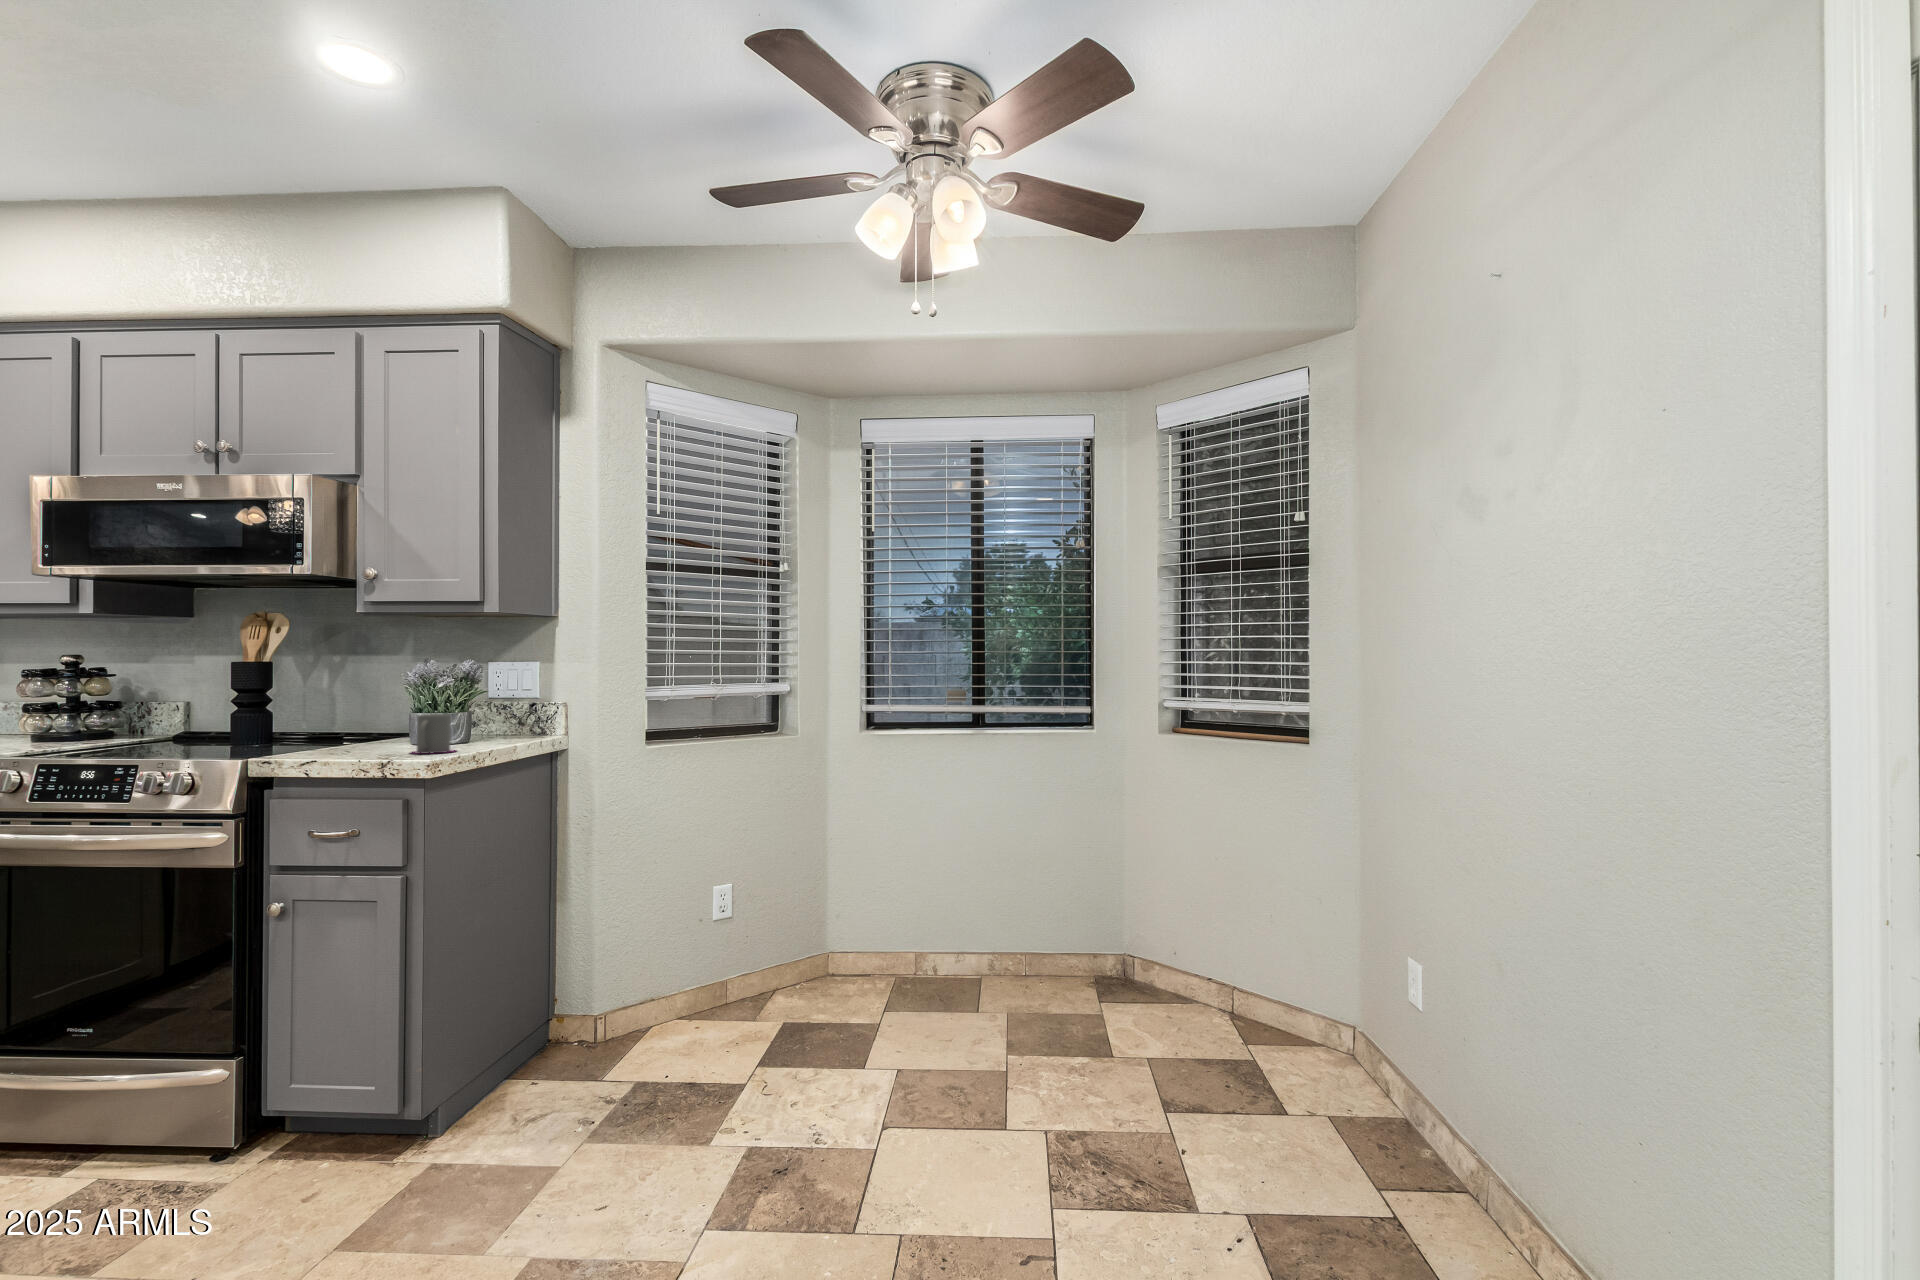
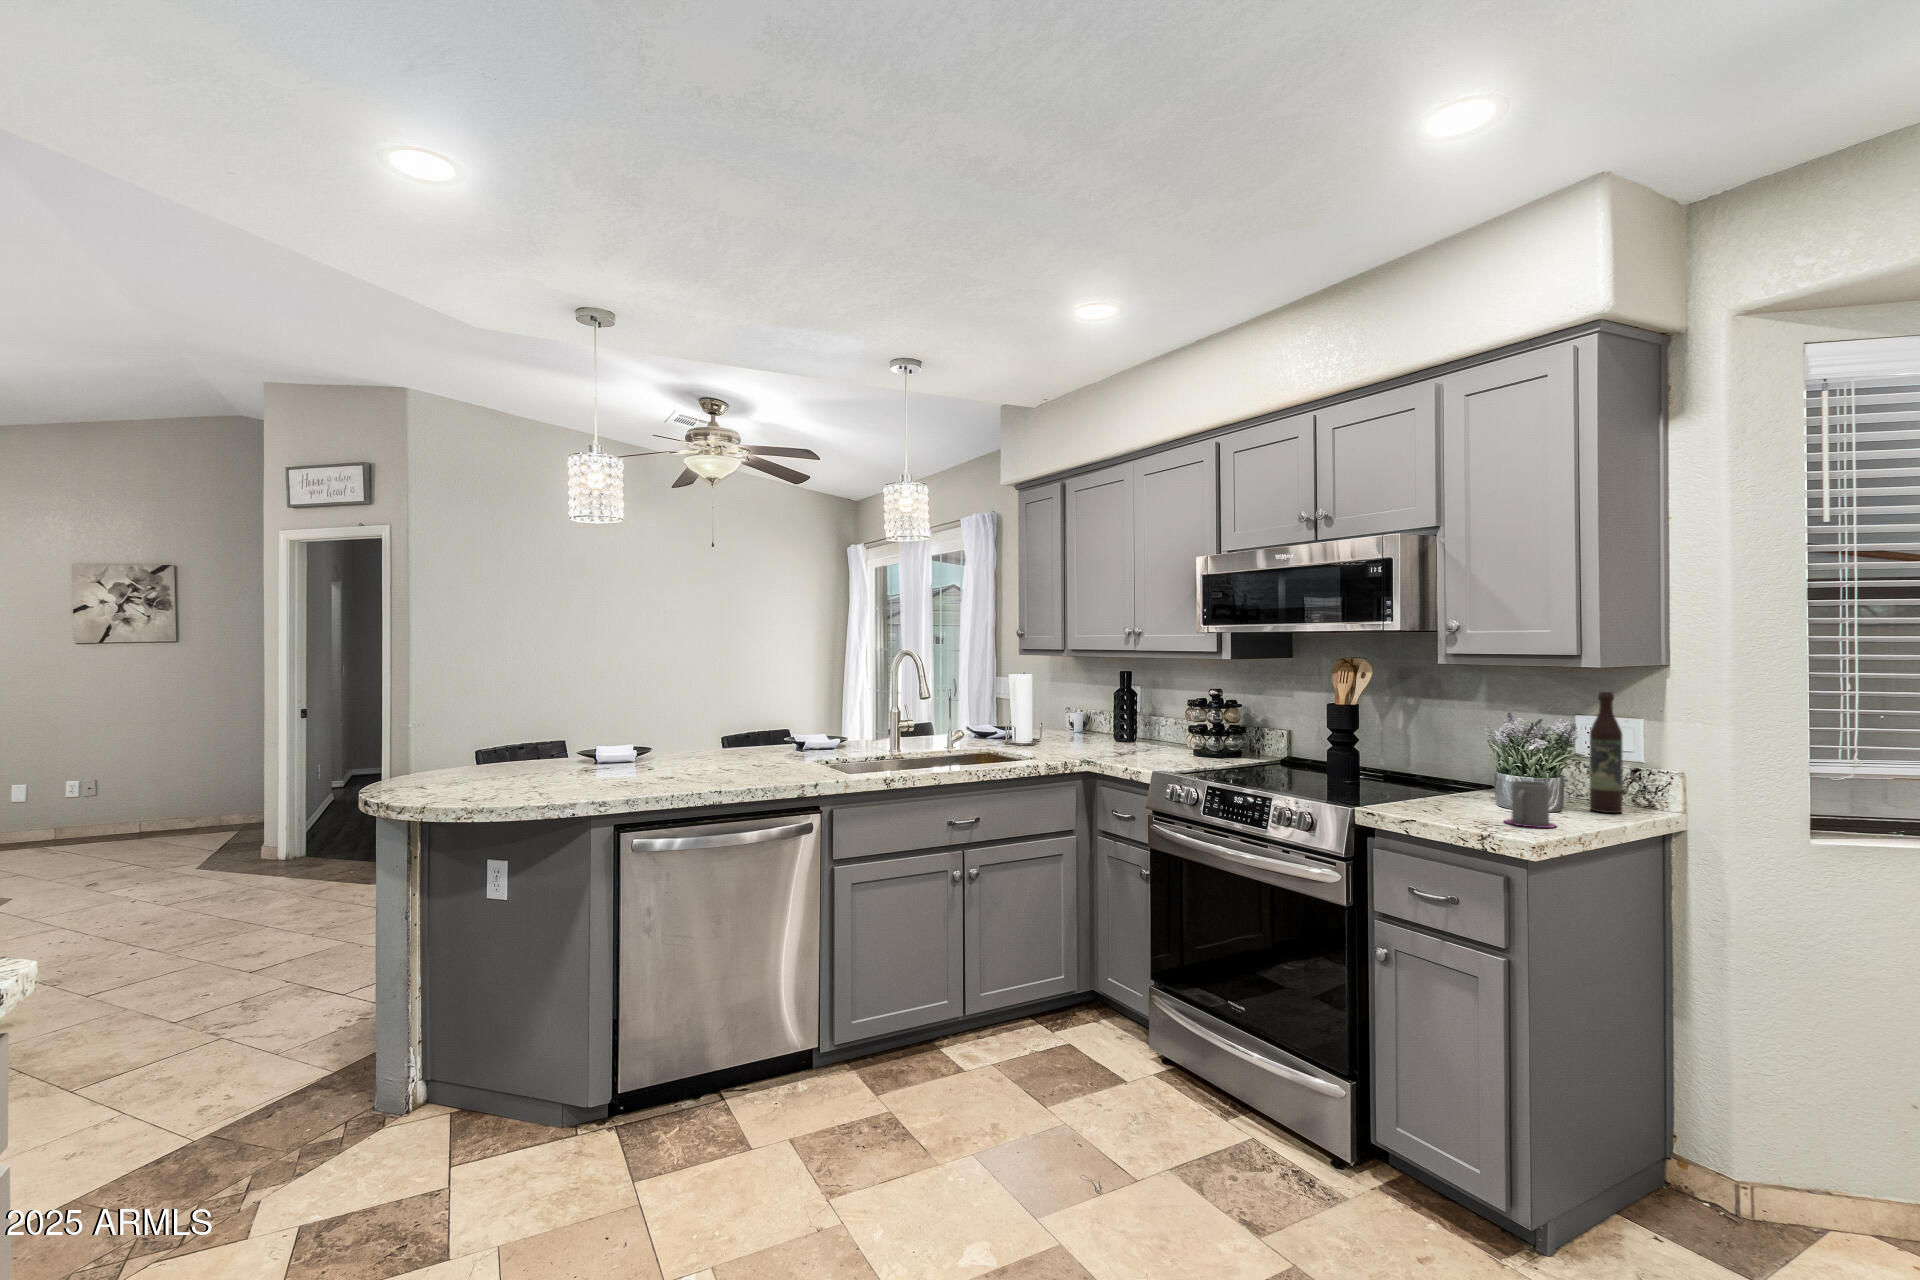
wine bottle: none [493,637,519,741] -> present [1590,691,1623,813]

